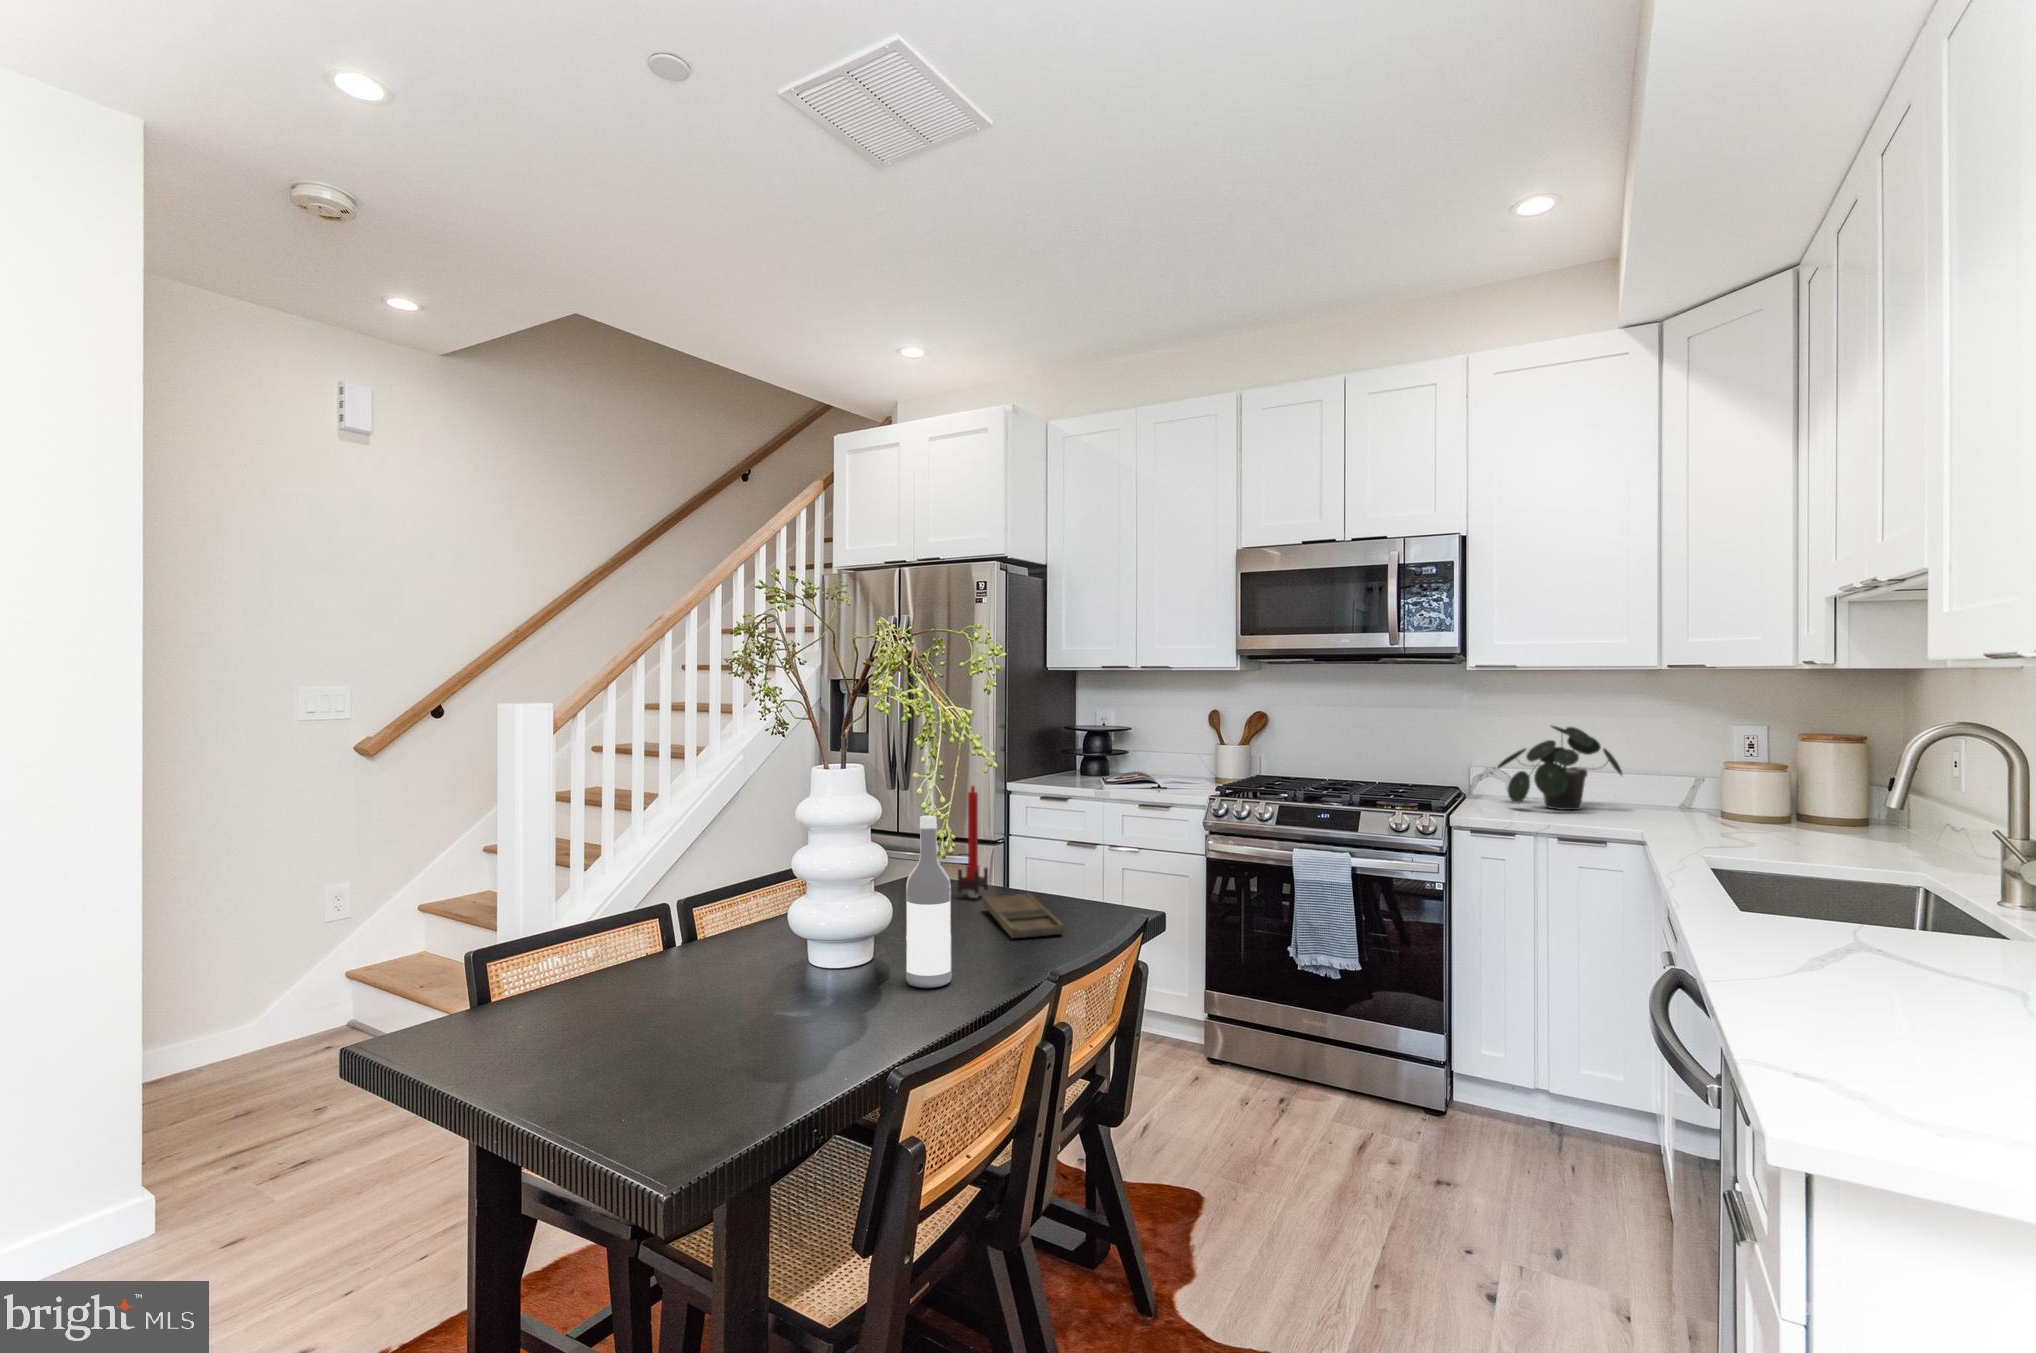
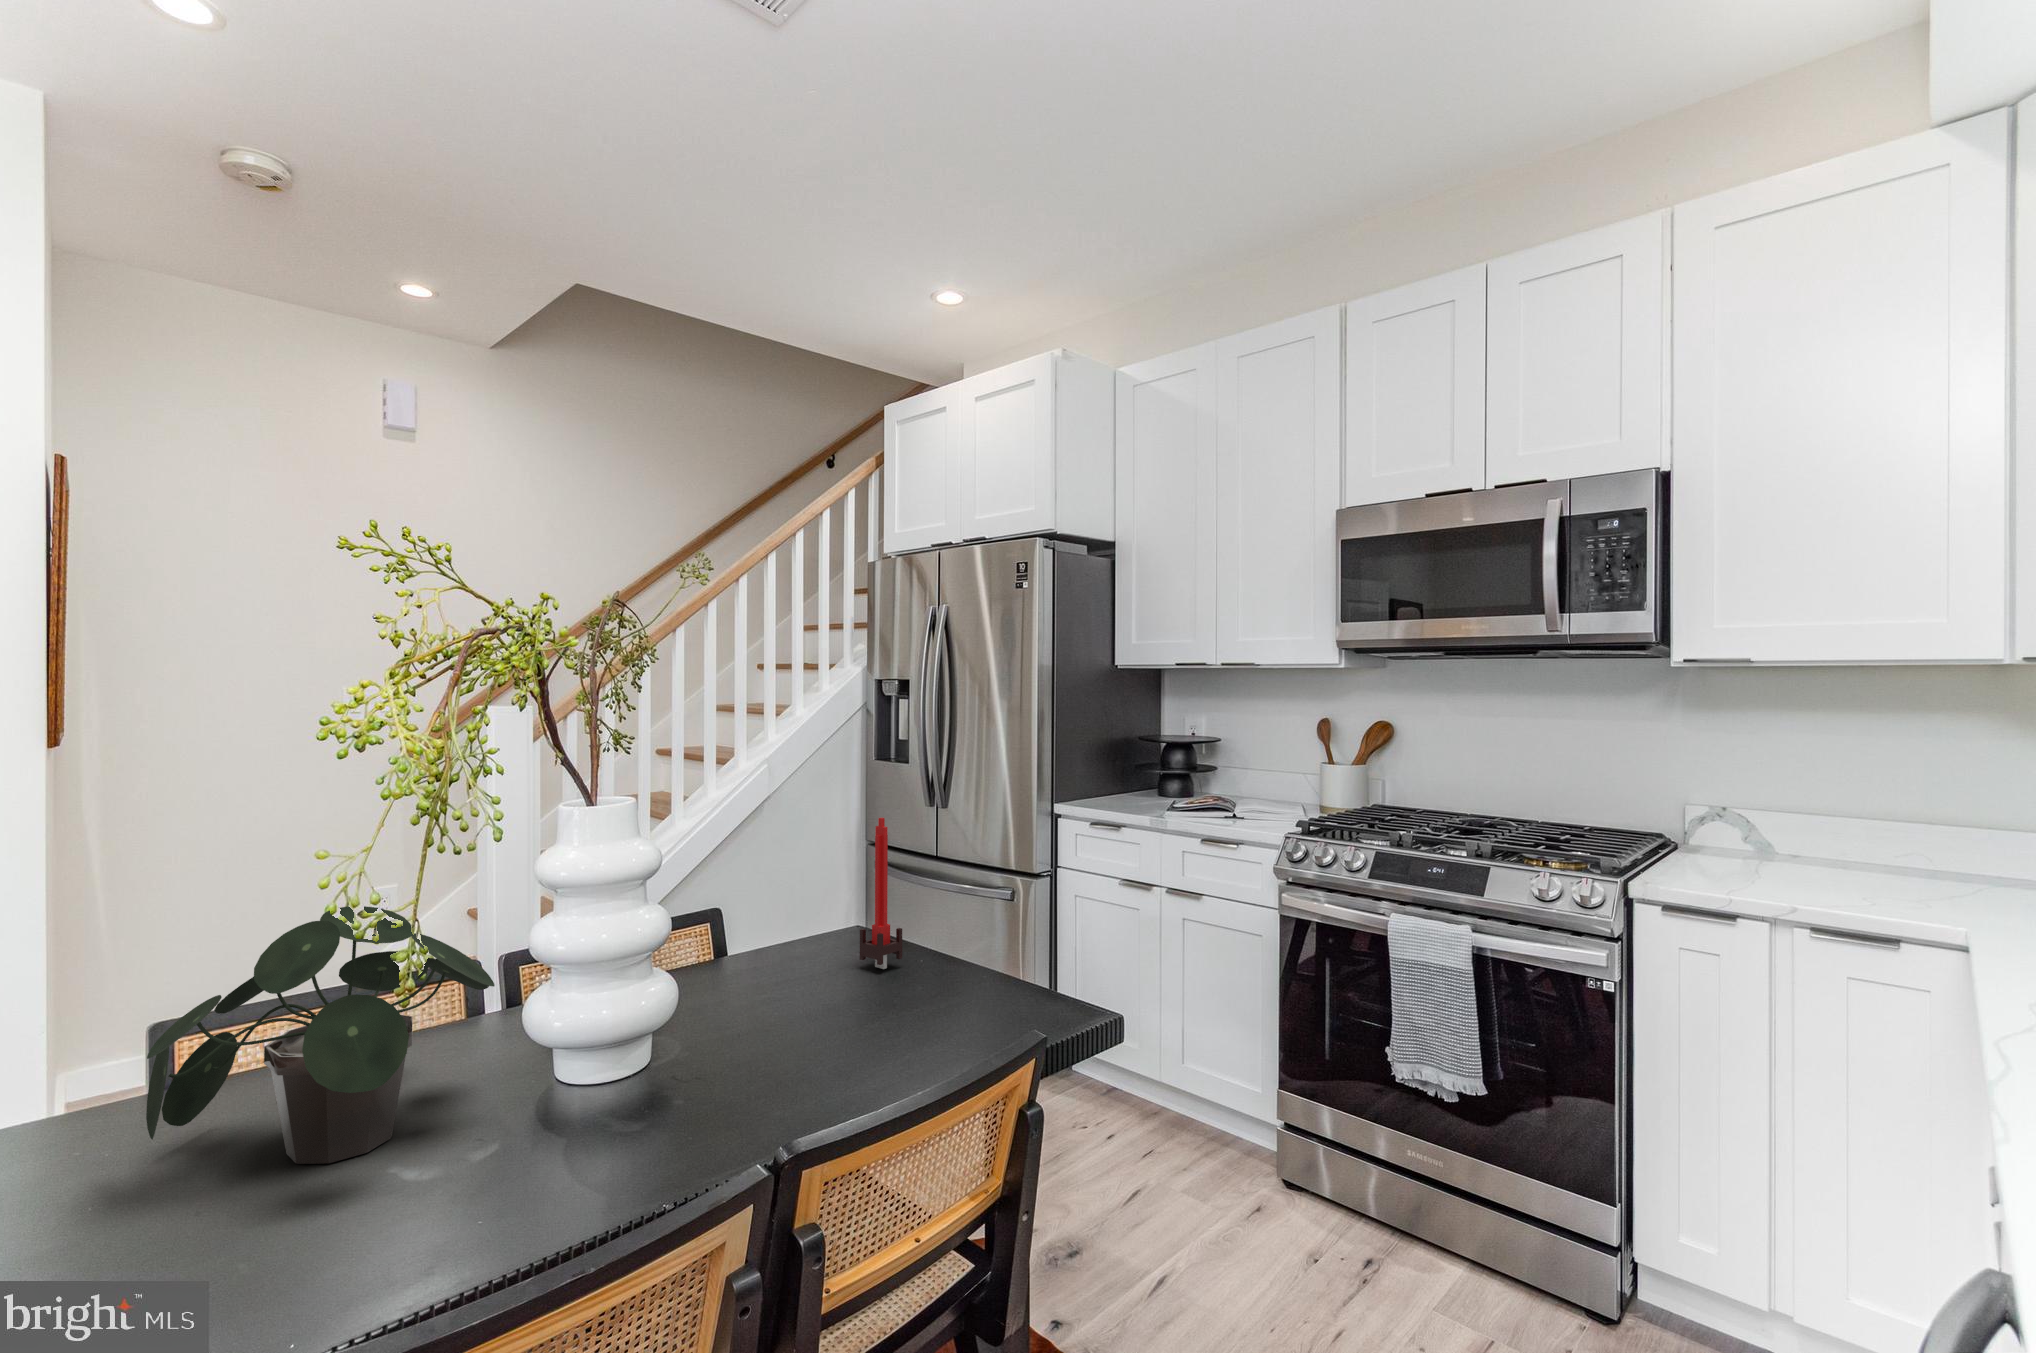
potted plant: present [1498,726,1622,810] -> present [146,906,495,1164]
wine bottle: present [906,815,952,988] -> none [598,877,673,1144]
tray: present [982,893,1064,938] -> none [846,971,934,1050]

